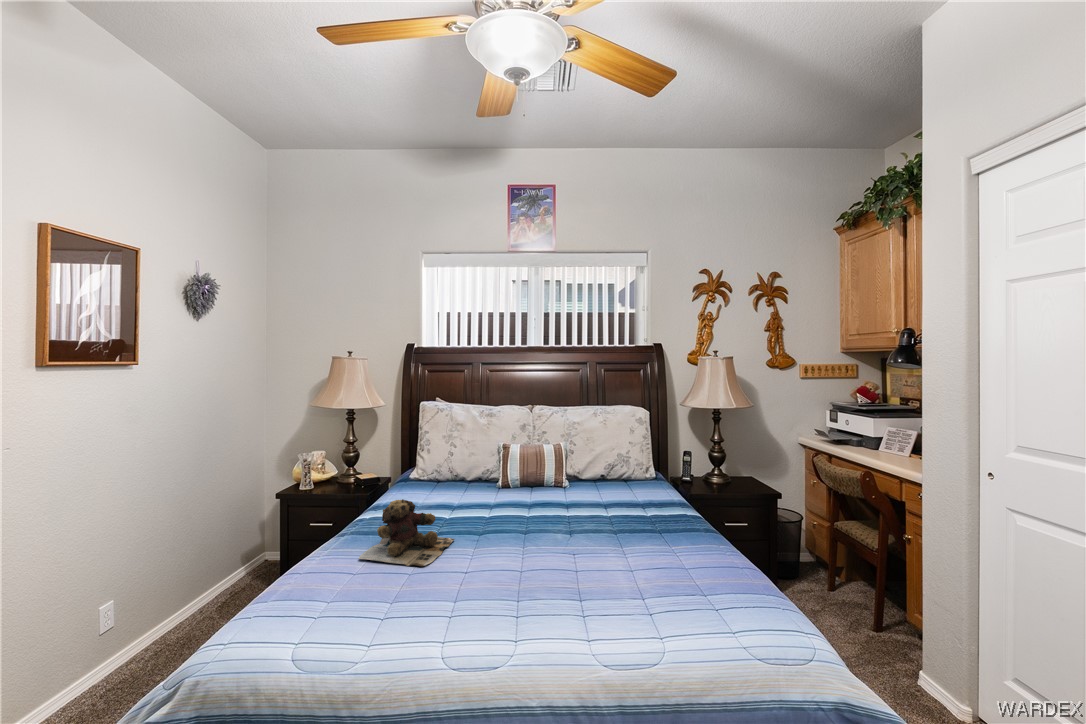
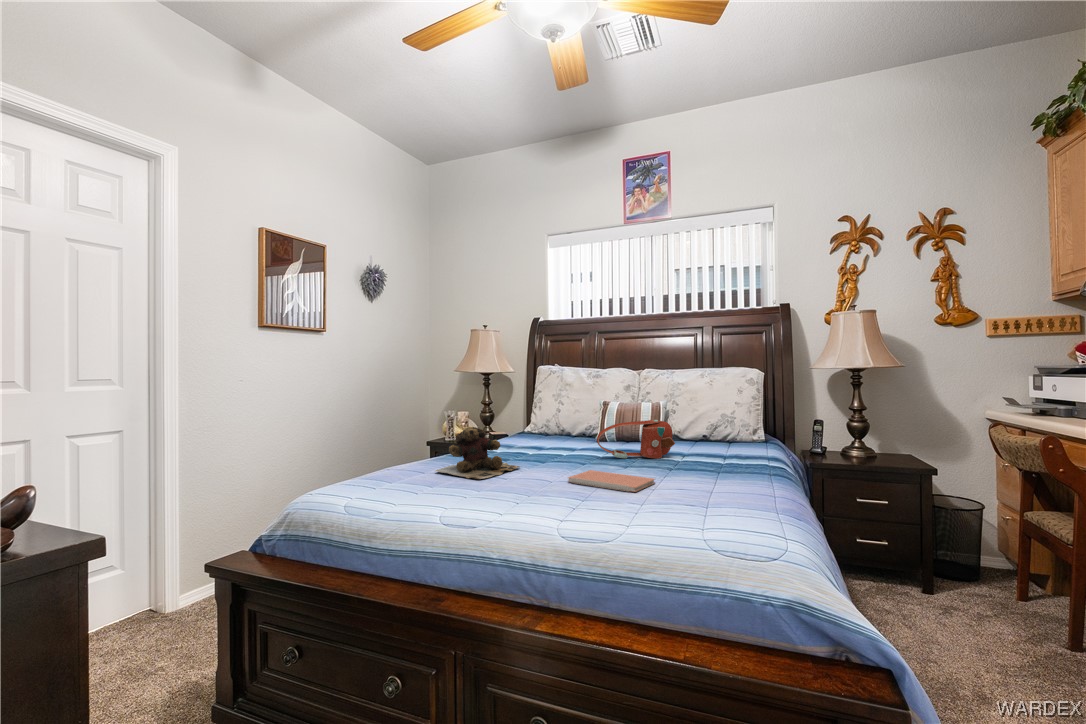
handbag: none [524,471,597,513] -> present [597,420,675,459]
notebook: none [524,538,609,566] -> present [568,470,655,492]

